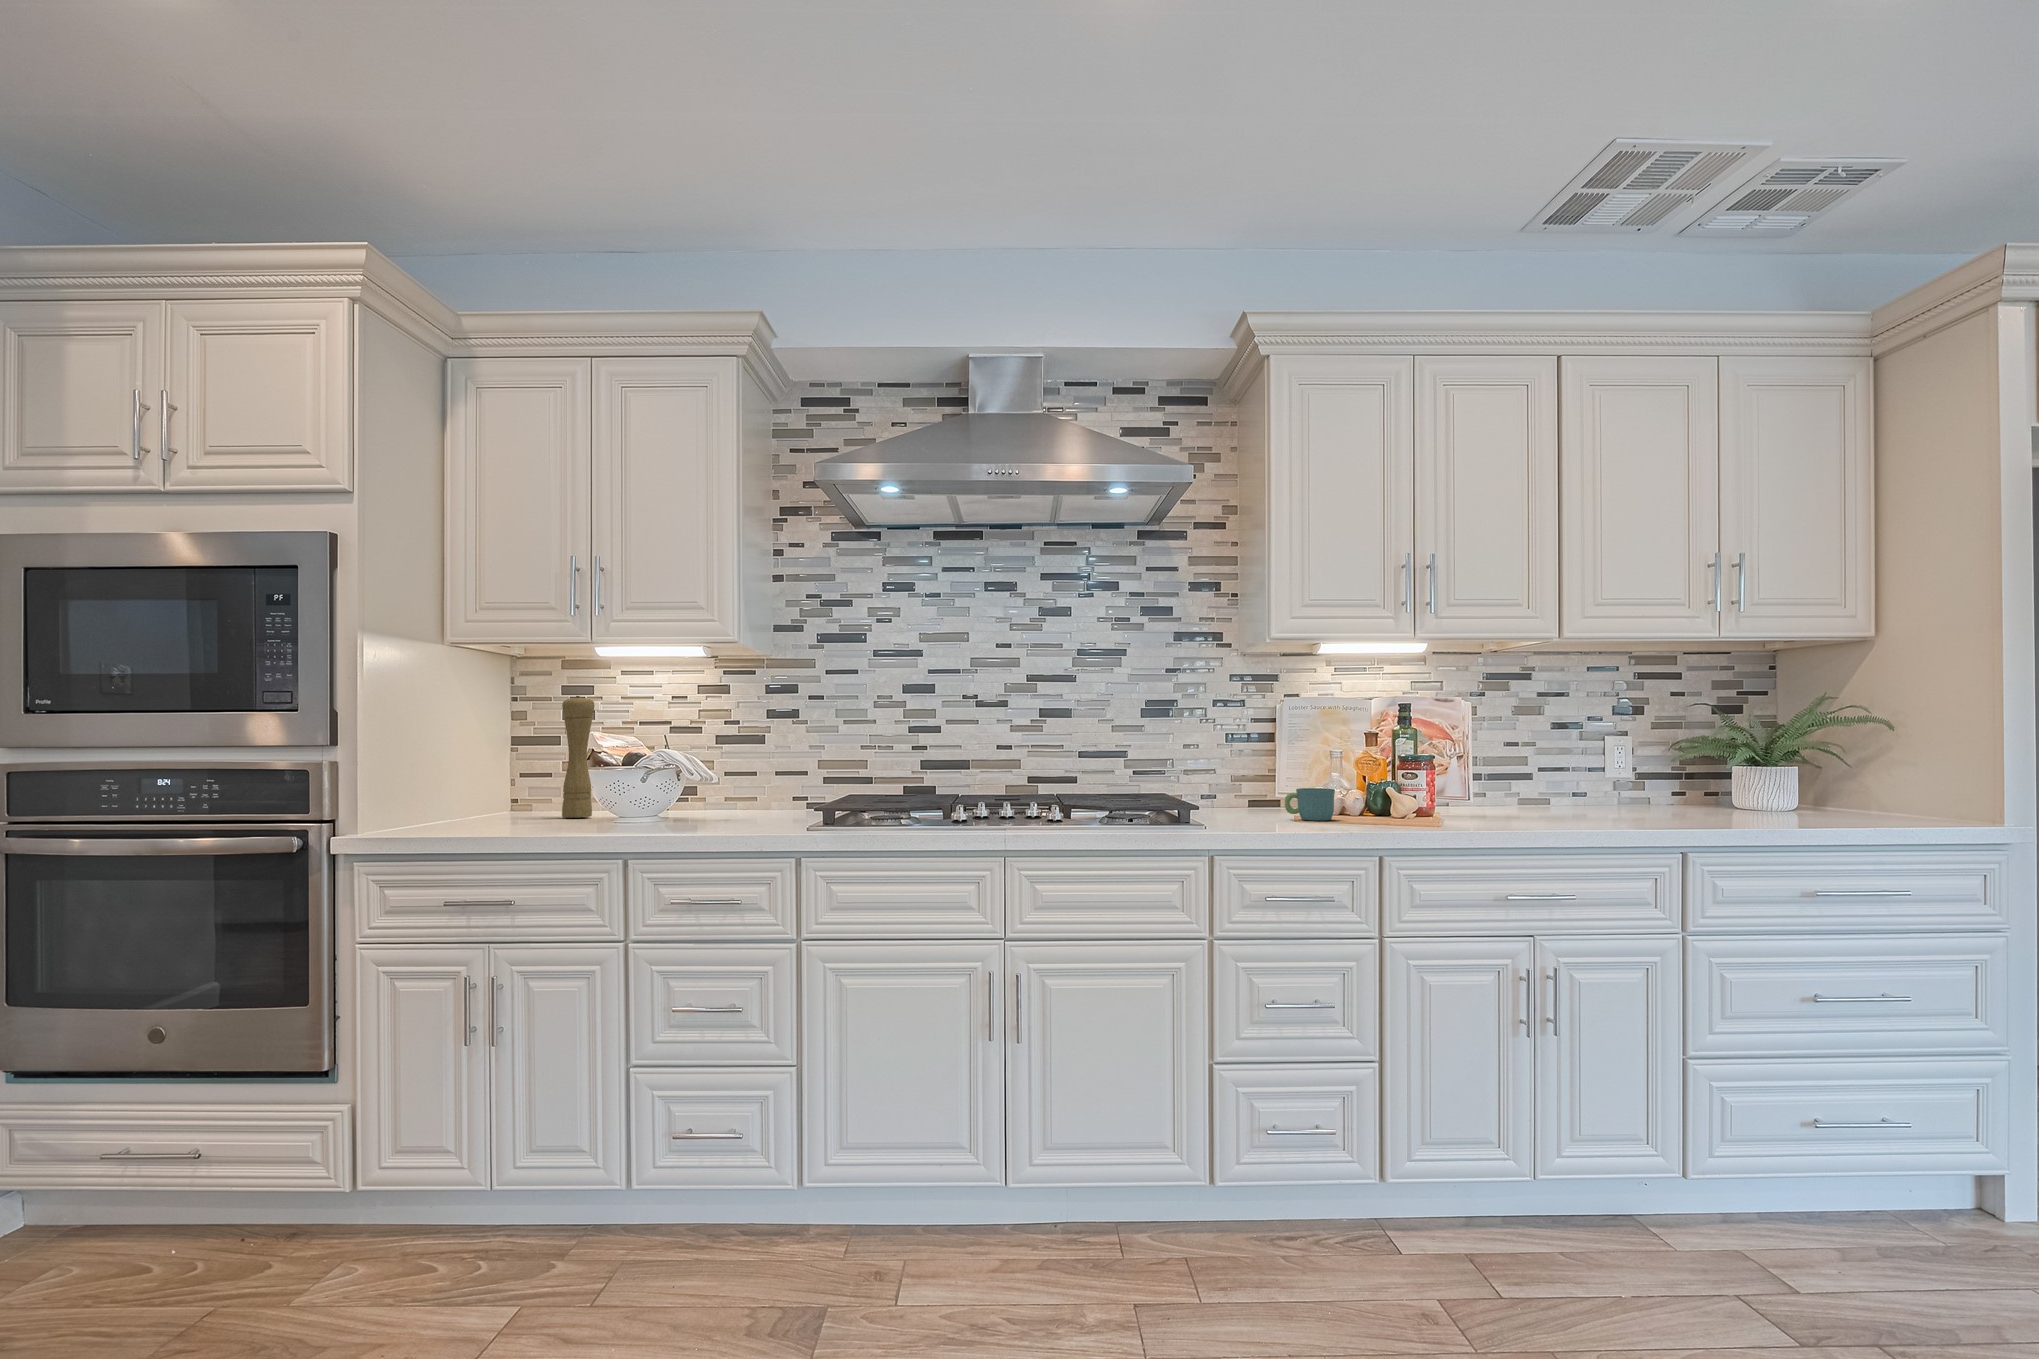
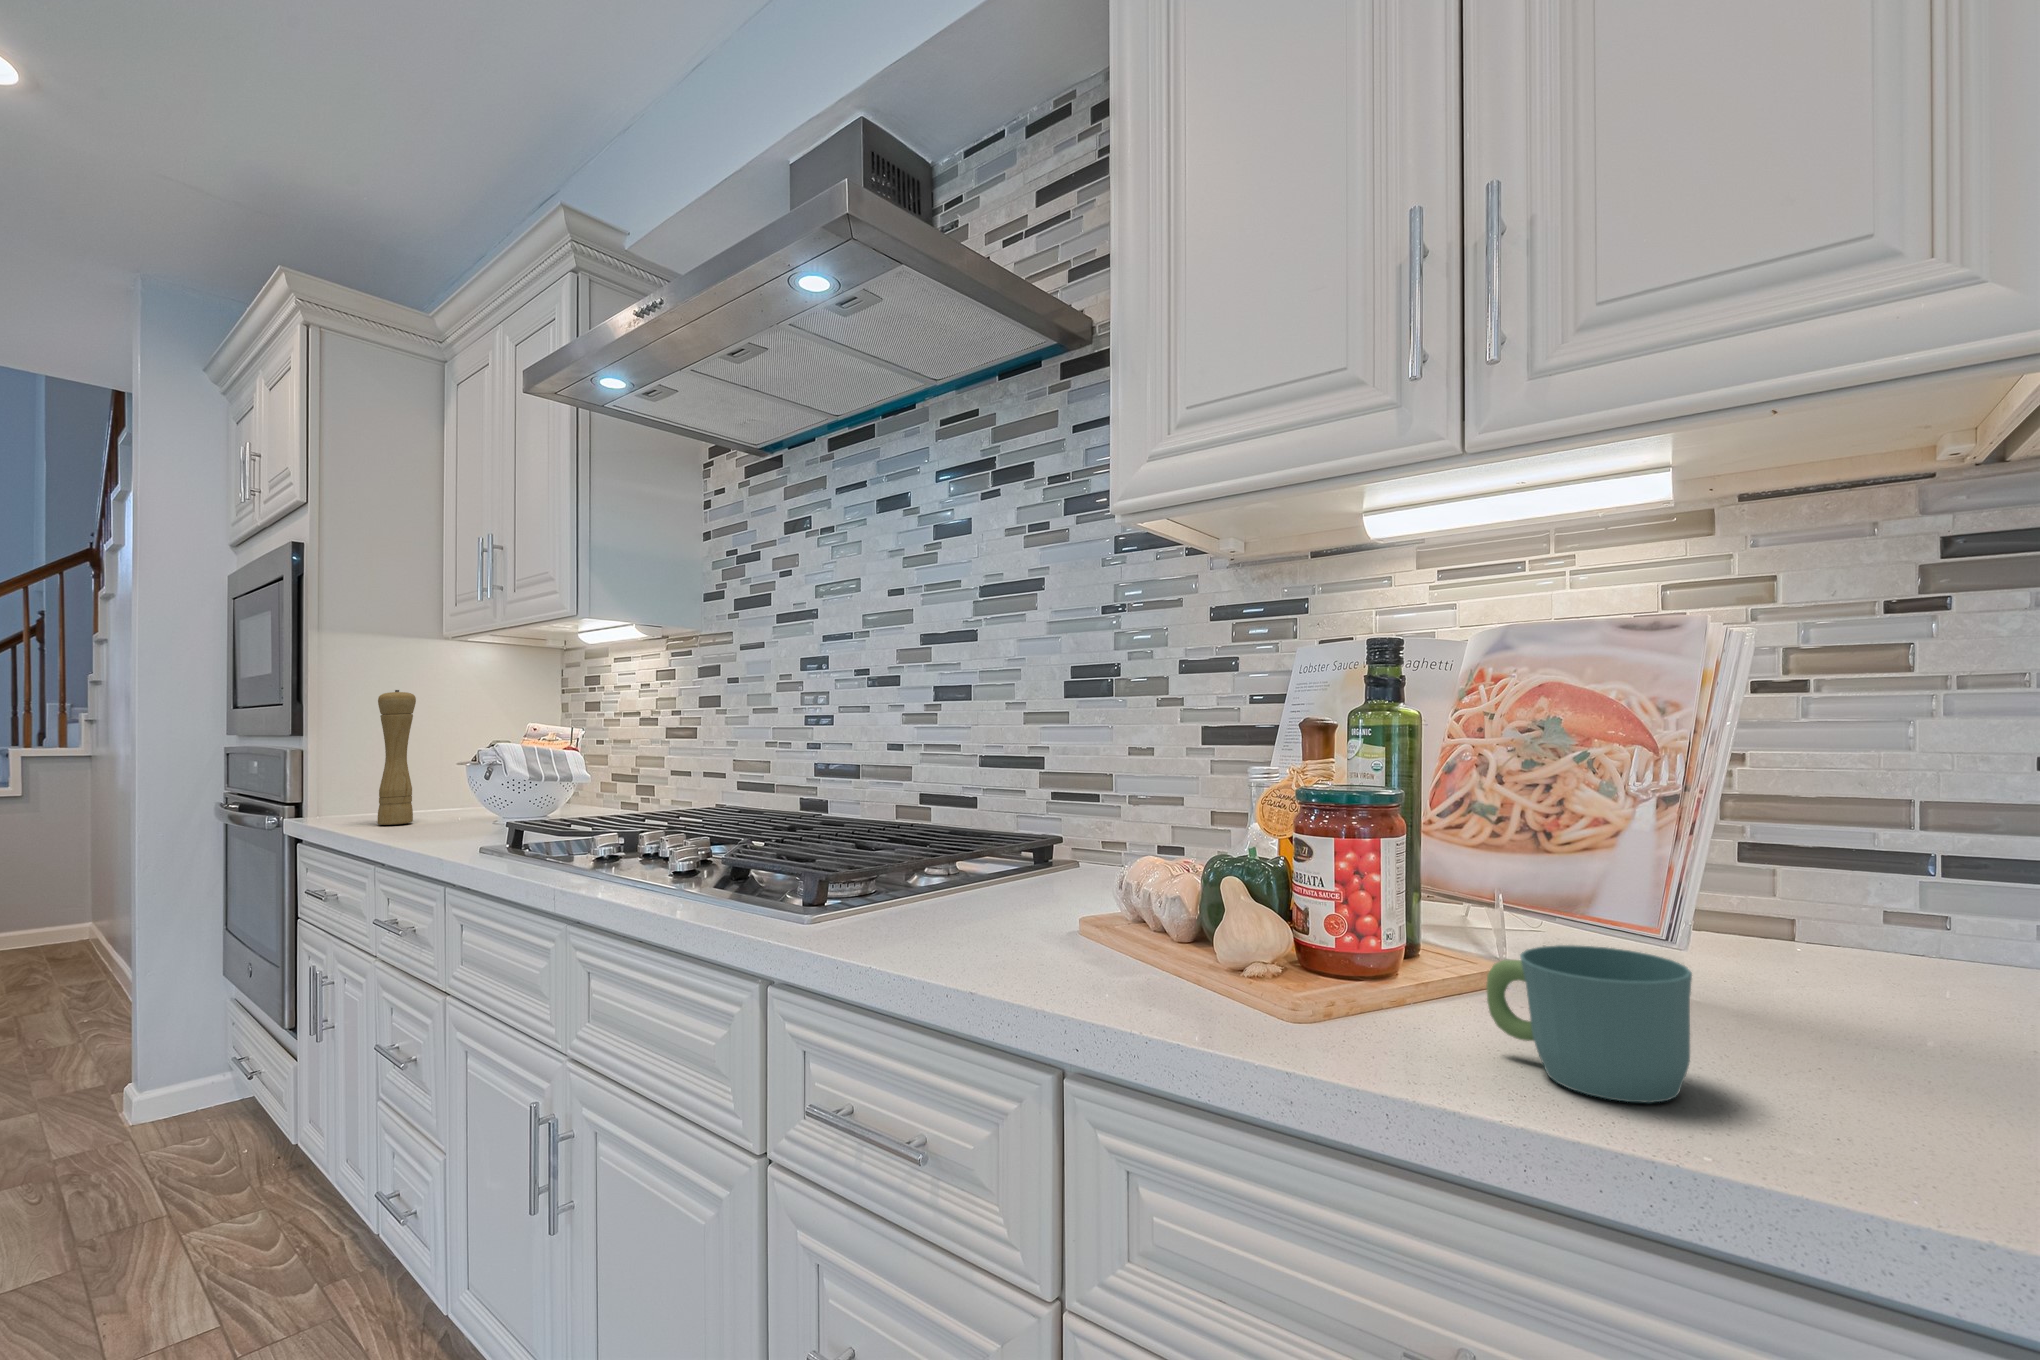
mug: present [1285,788,1335,821] -> present [1486,945,1692,1103]

